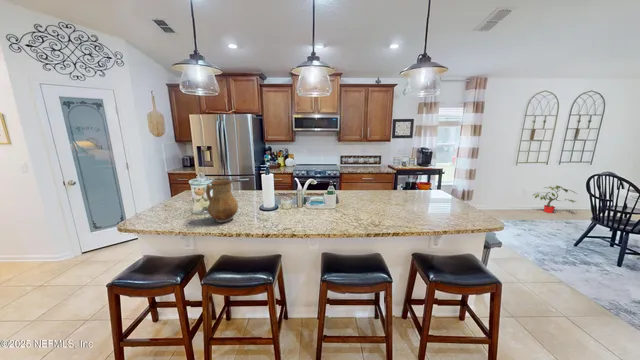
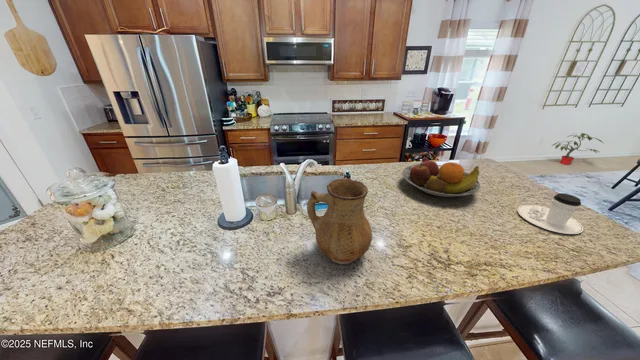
ceramic pitcher: present [206,180,238,222] -> present [307,179,372,264]
fruit bowl: none [369,184,415,205] -> present [402,158,481,197]
coffee cup: none [433,198,466,220] -> present [517,193,583,234]

